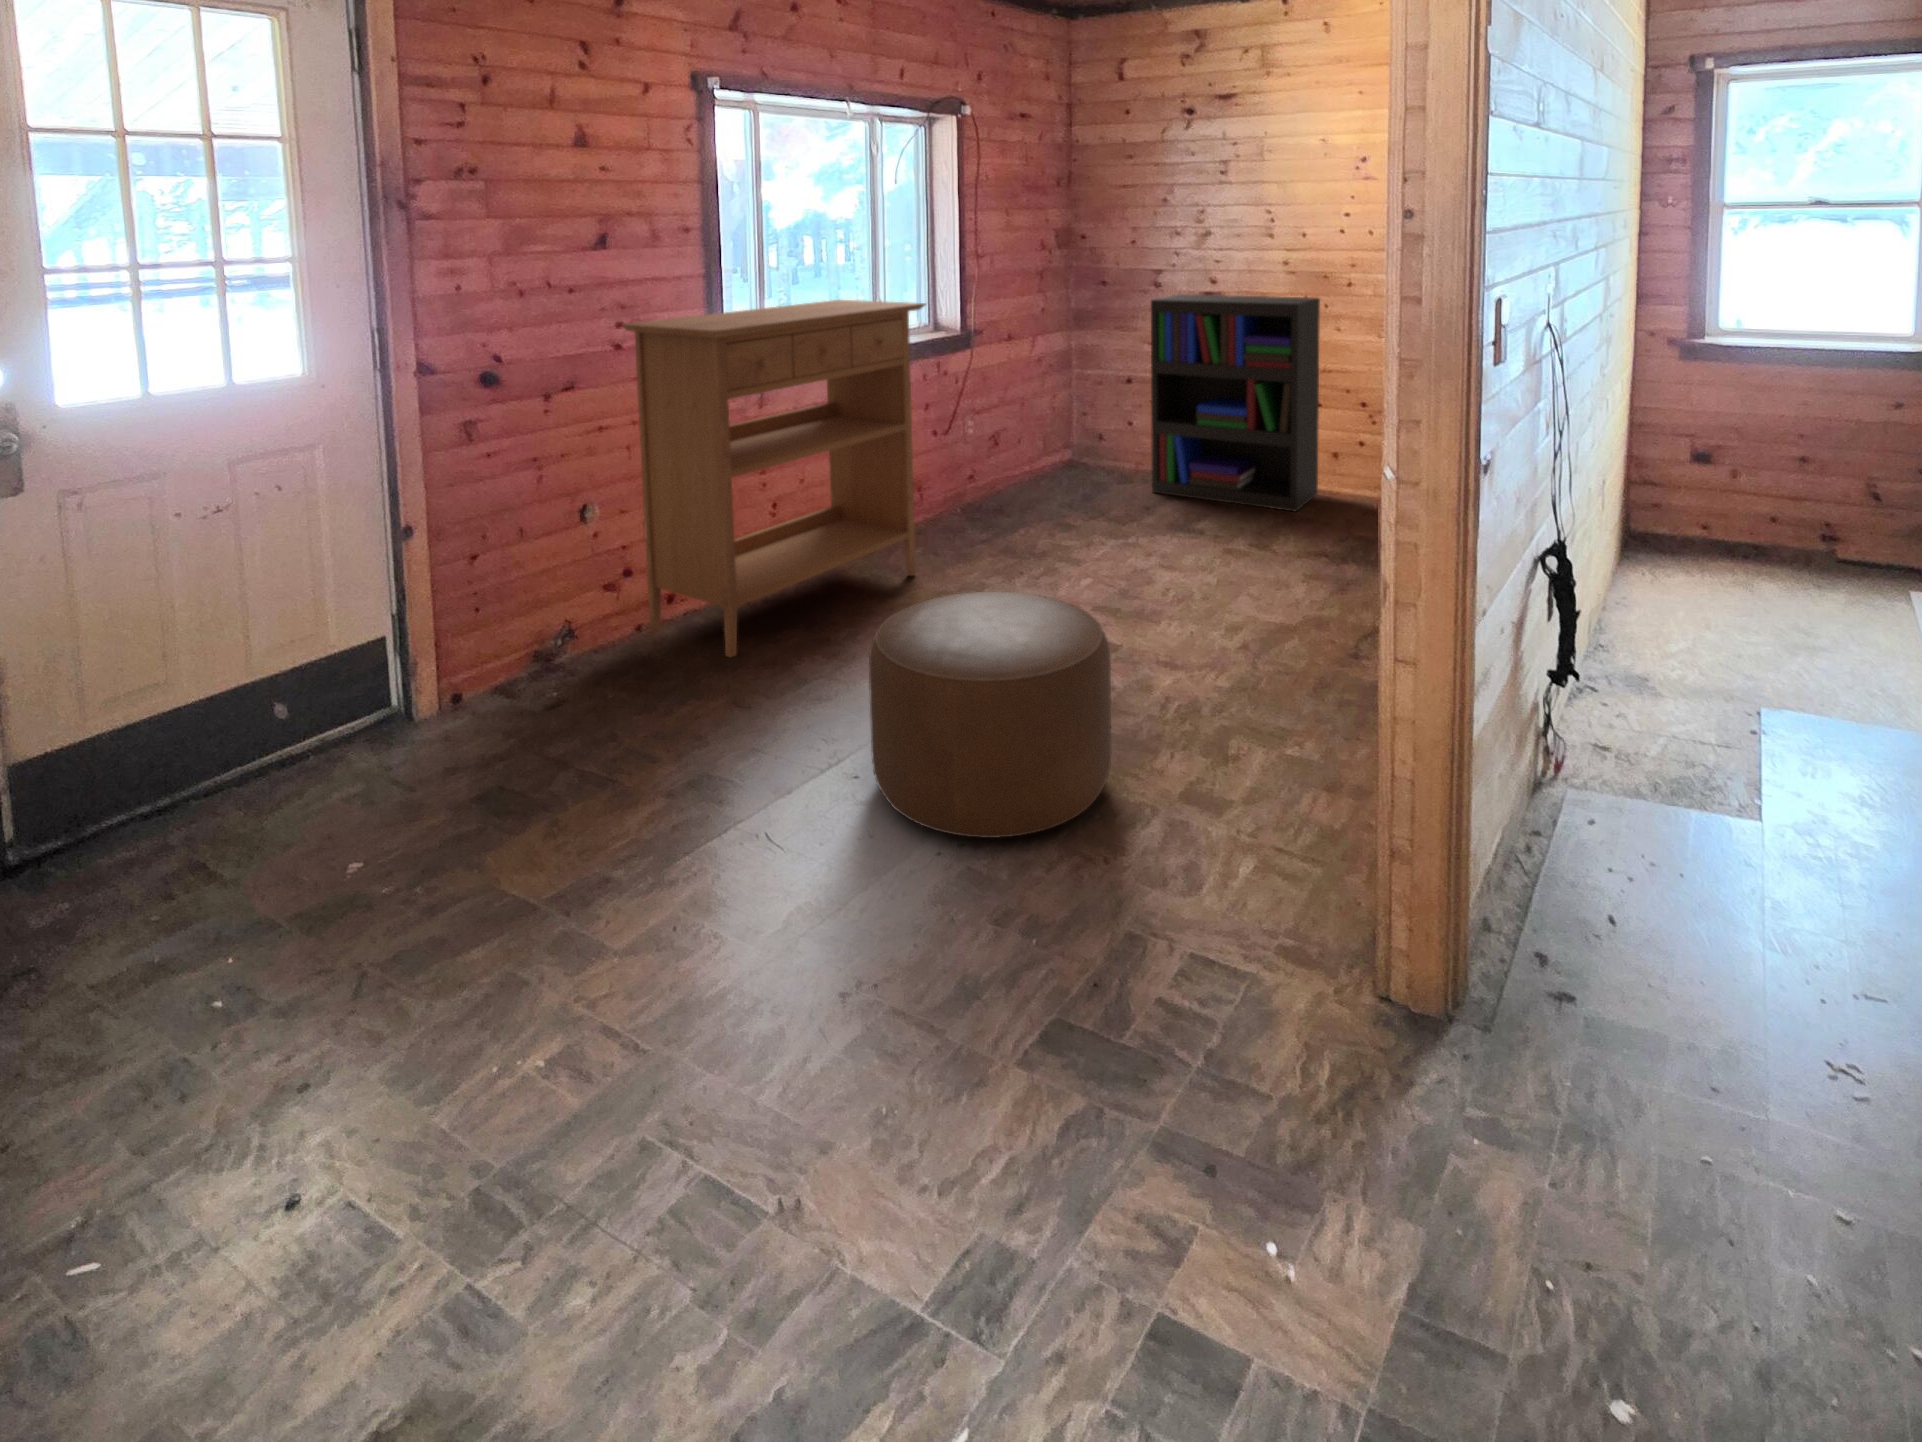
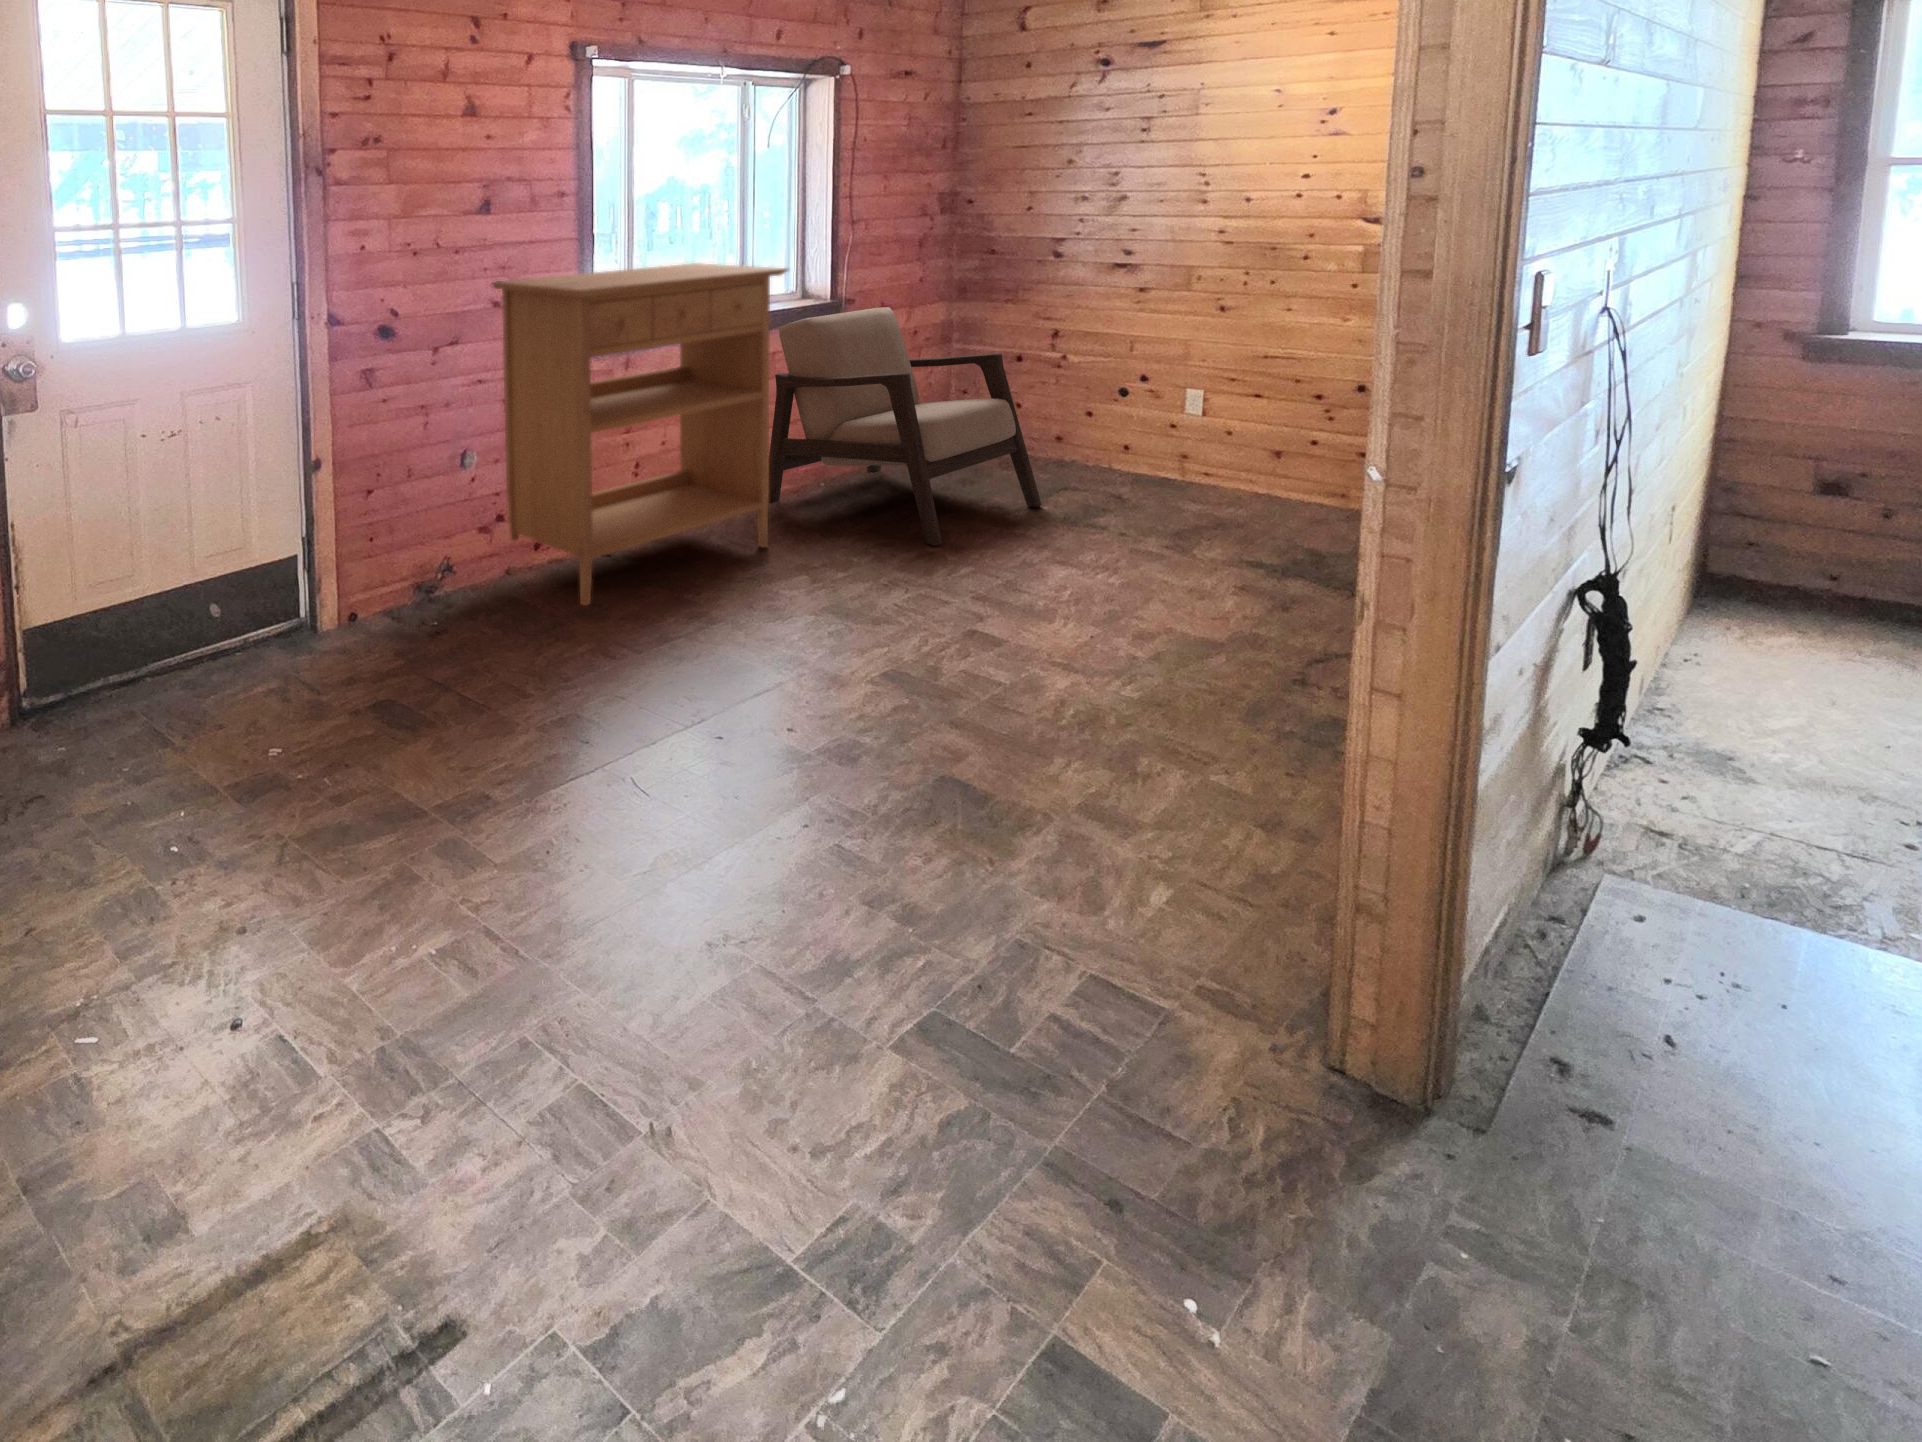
bookshelf: present [1151,294,1320,511] -> none [1037,265,1269,520]
armchair: none [914,337,1155,559] -> present [768,307,1041,546]
ottoman: present [869,592,1112,838] -> none [732,565,997,814]

